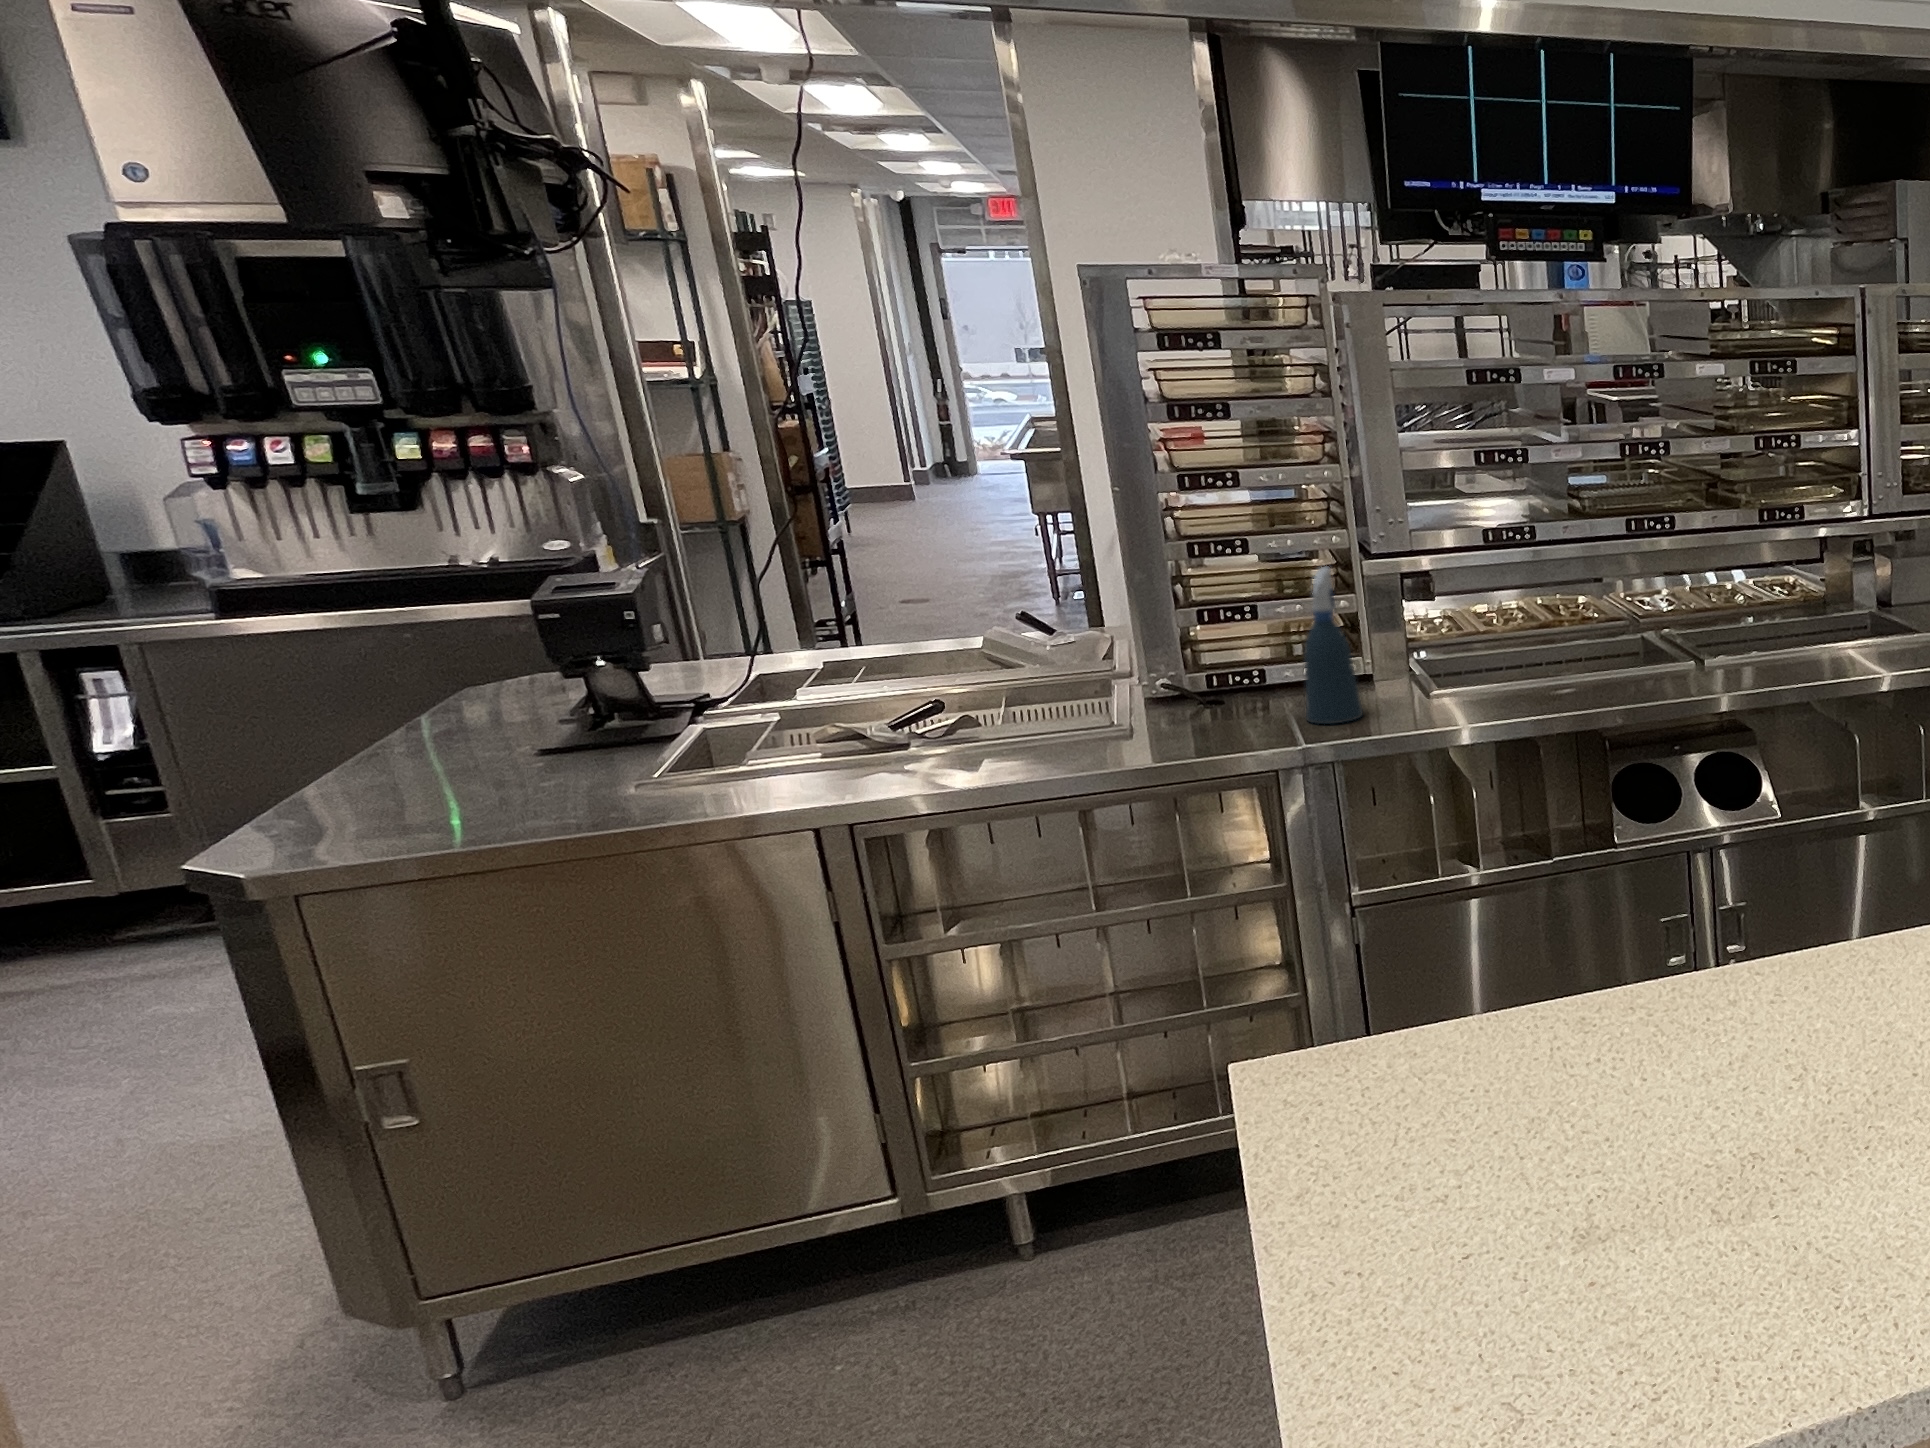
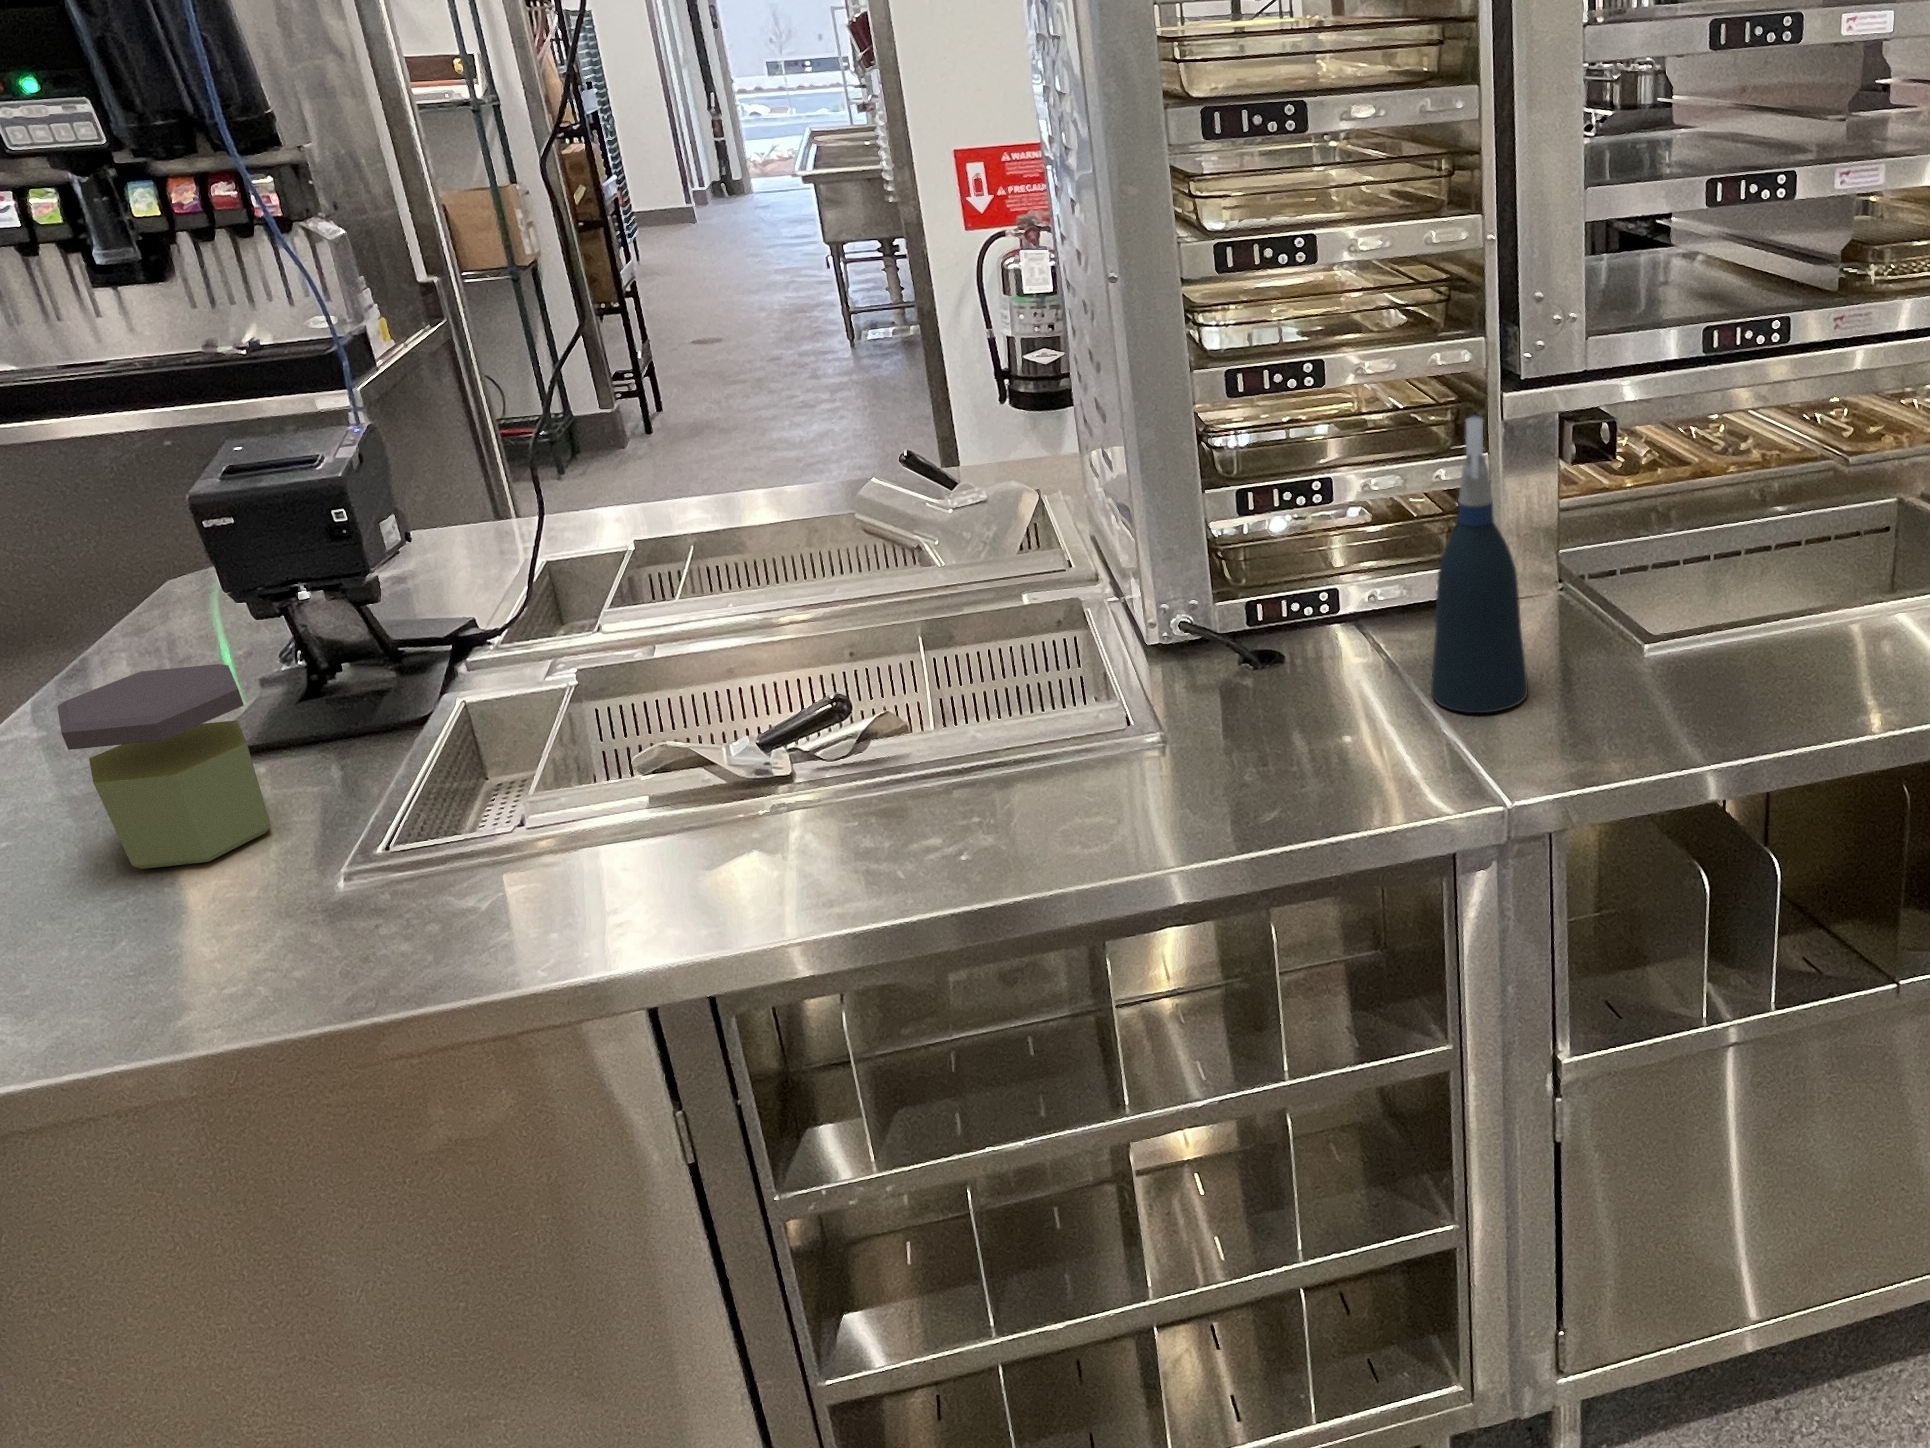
jar: none [451,684,578,793] -> present [57,664,271,869]

